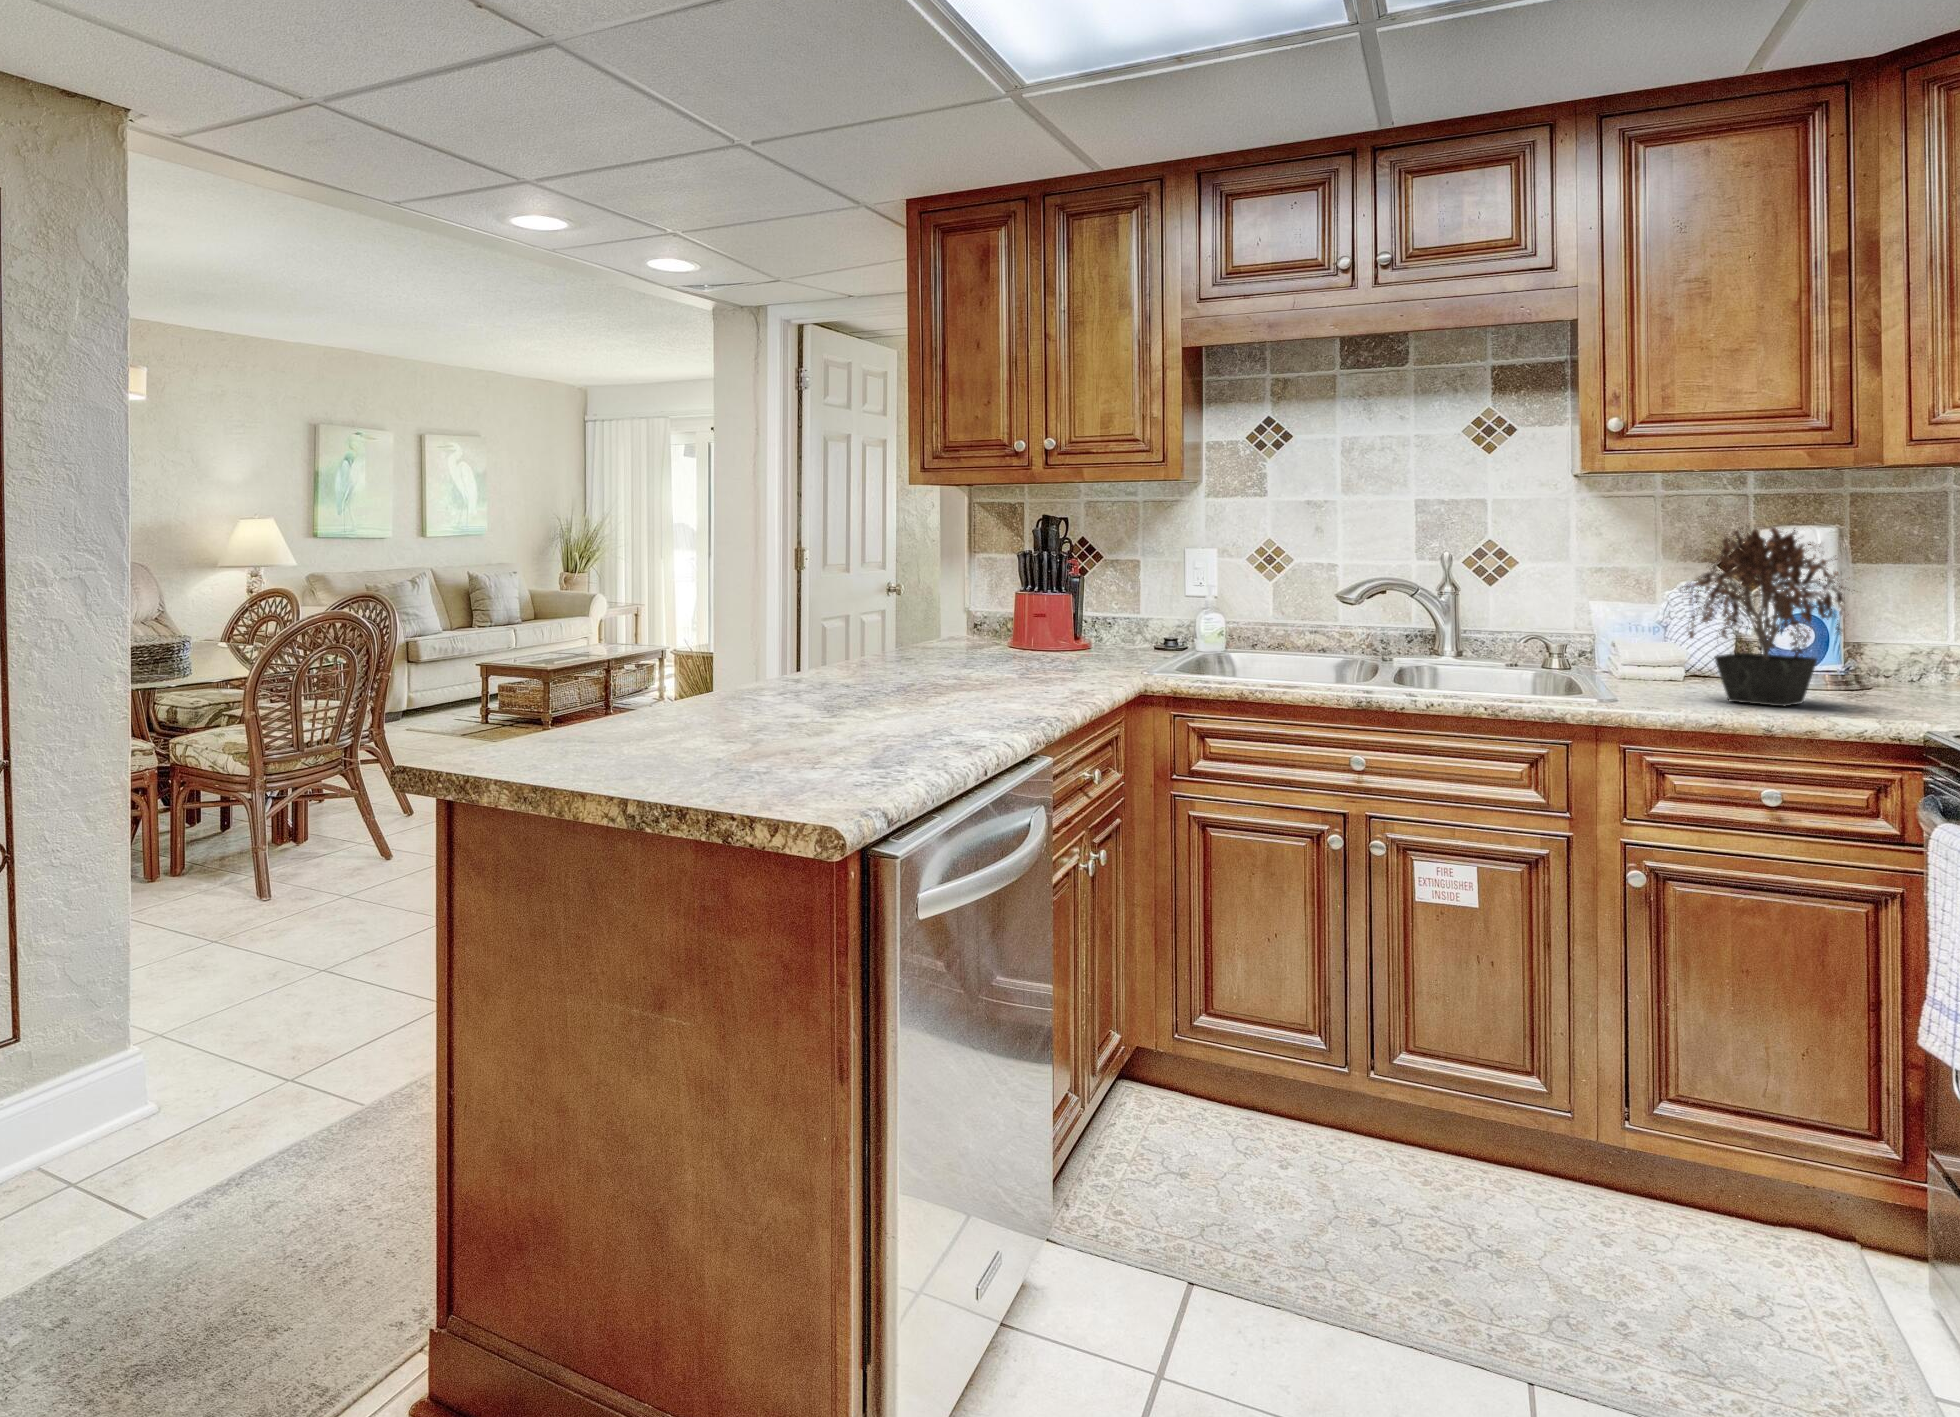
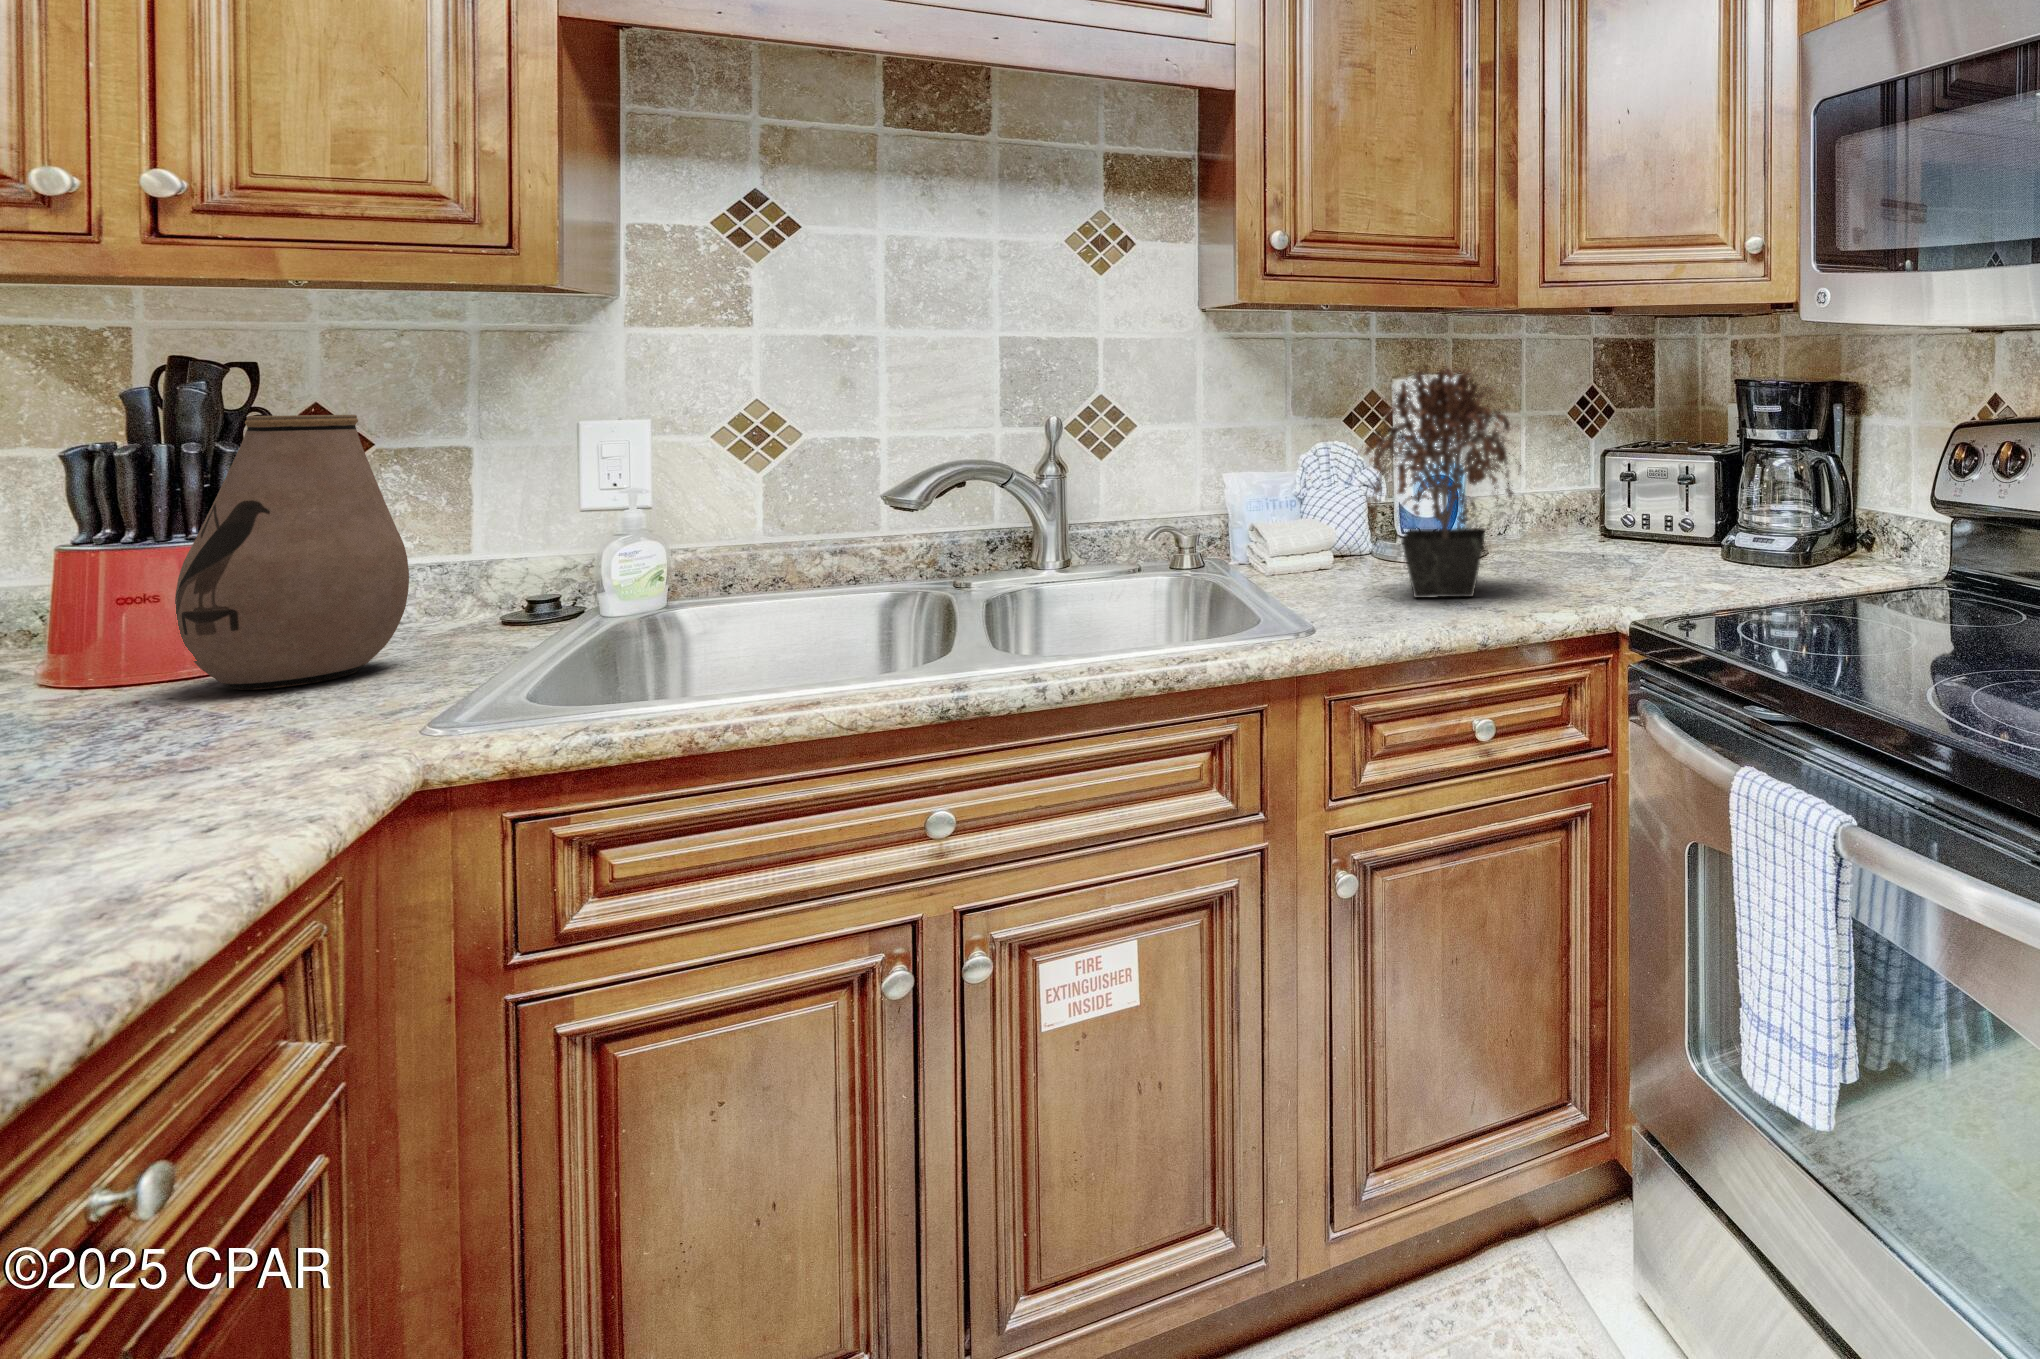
vase: none [1055,545,1126,661] -> present [175,415,409,690]

